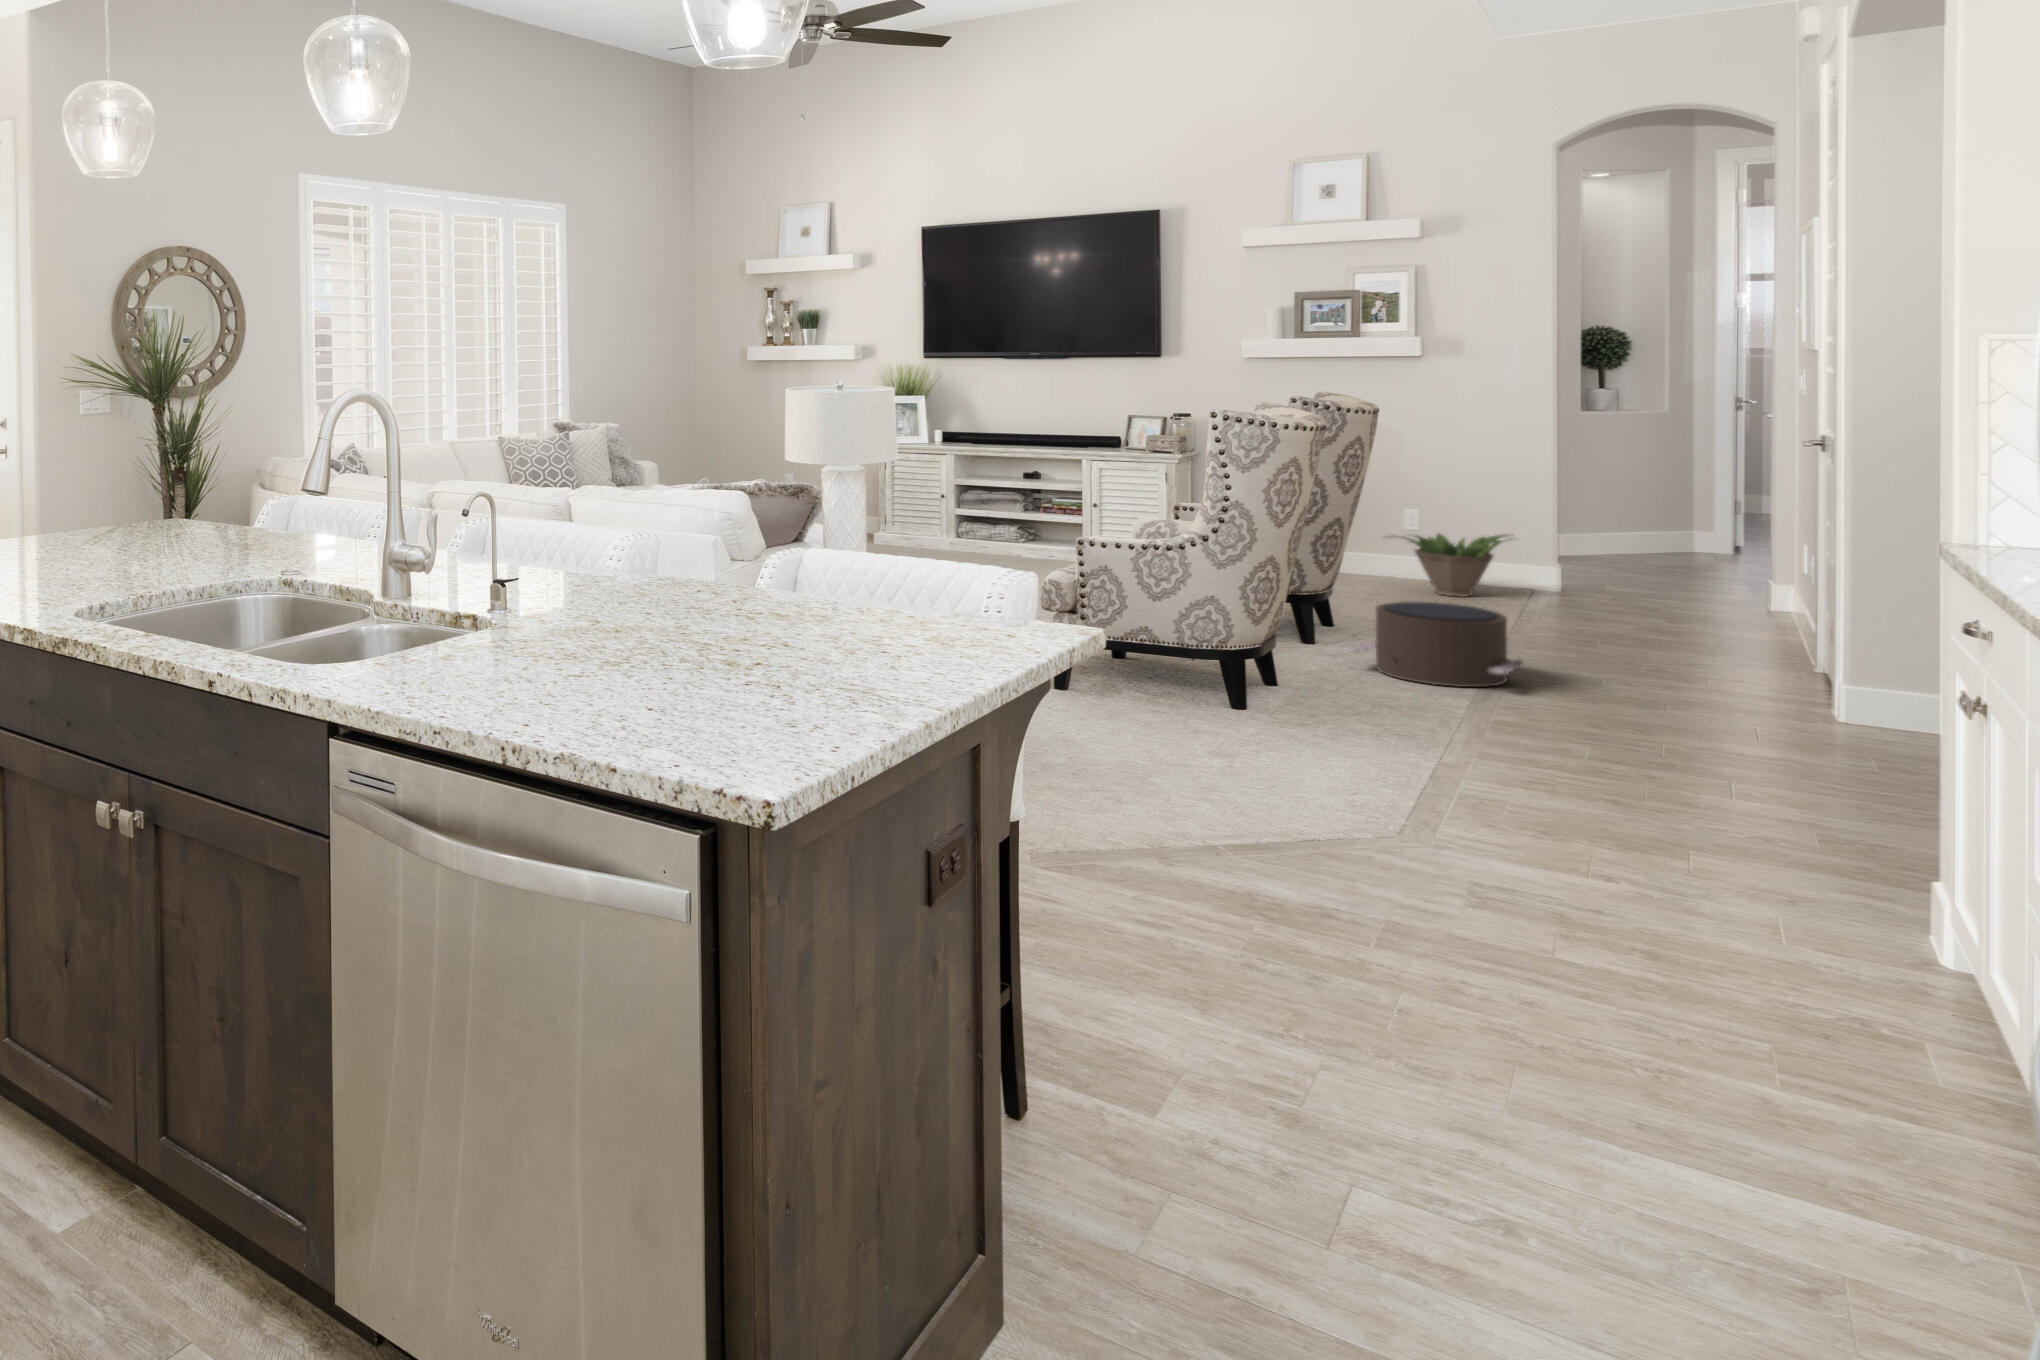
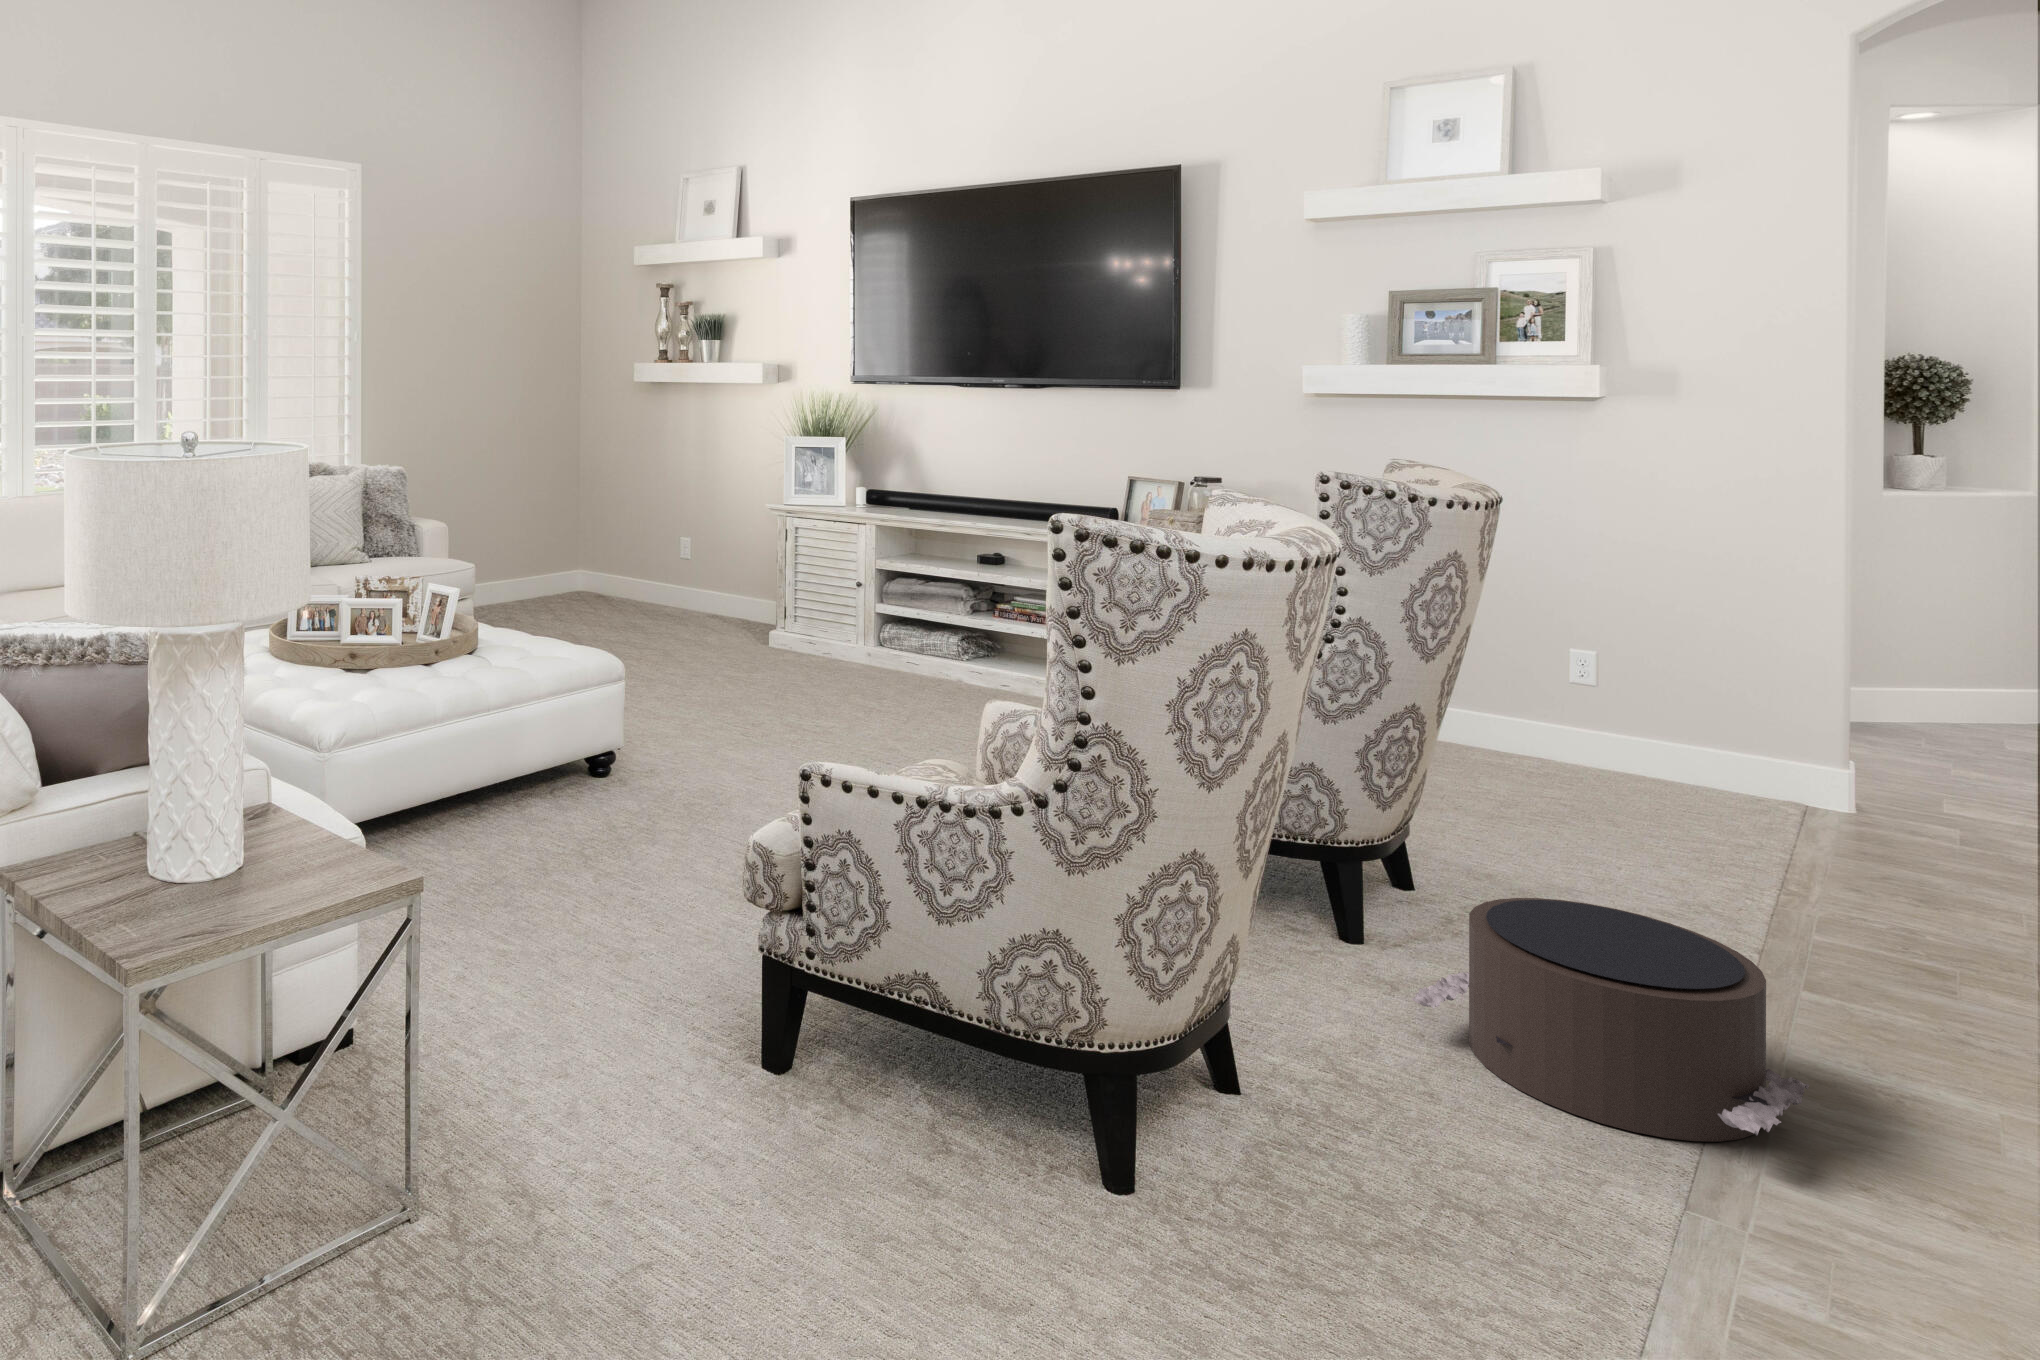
decorative plant: present [1403,534,1517,597] -> none [1530,694,1787,816]

